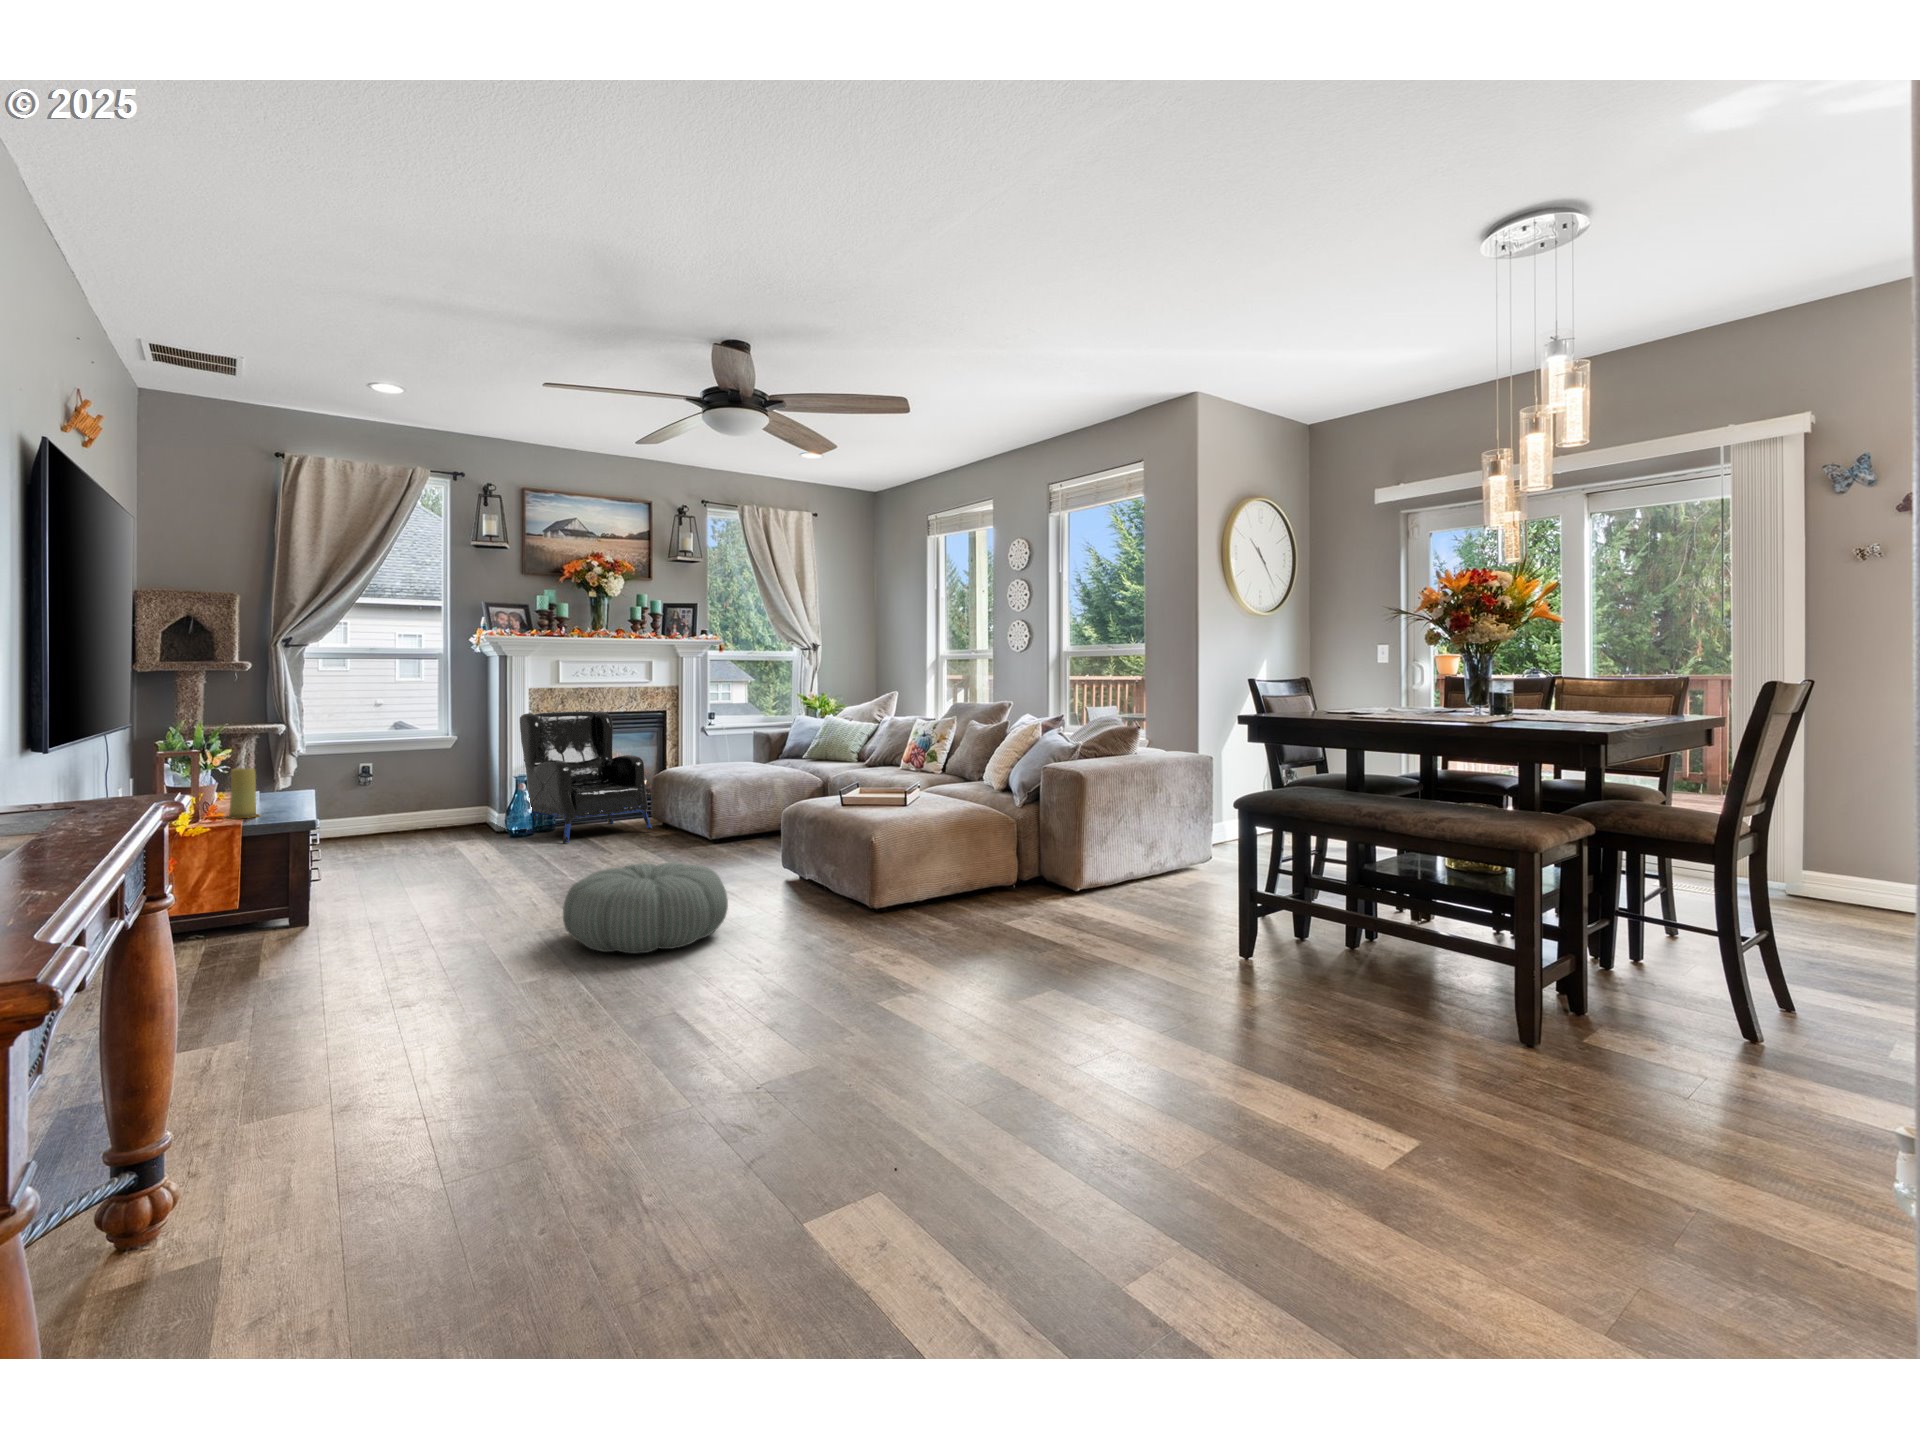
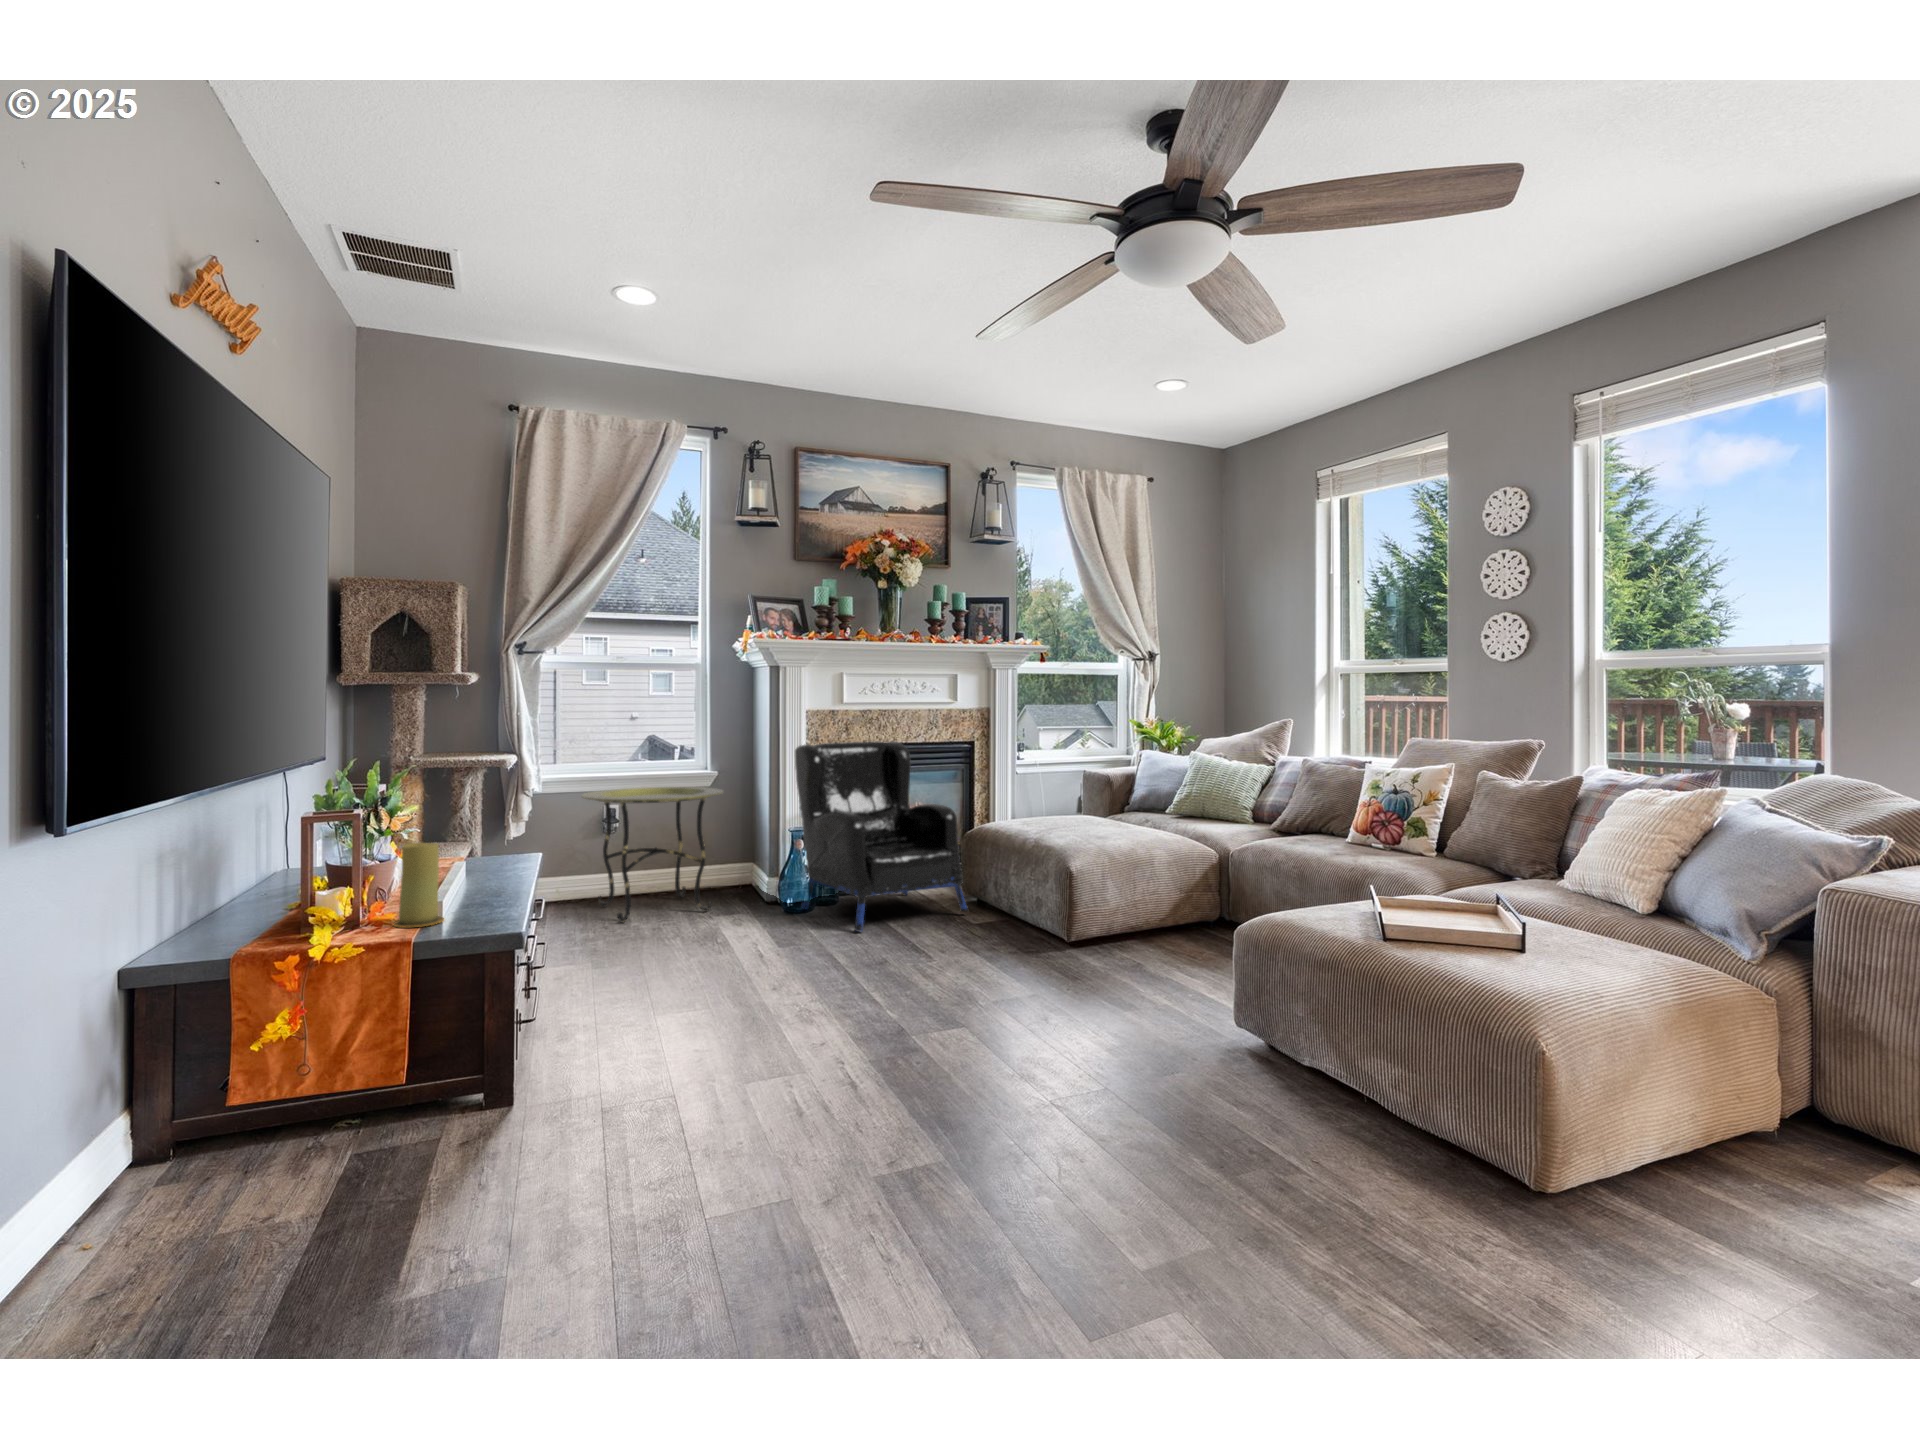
side table: none [343,747,463,846] -> present [581,787,723,923]
pouf: present [563,862,728,953] -> none [951,1065,1289,1330]

